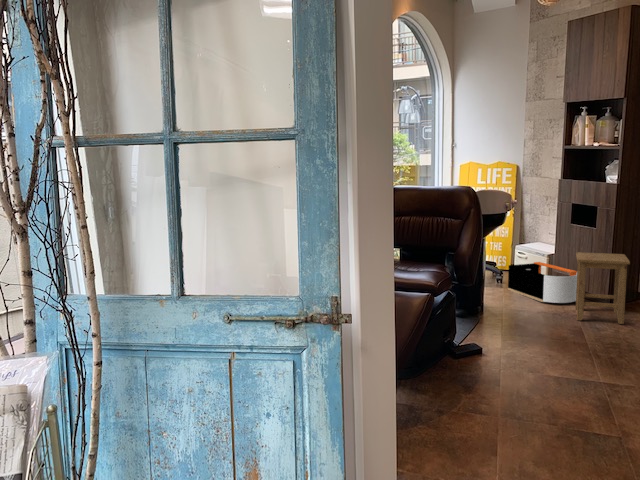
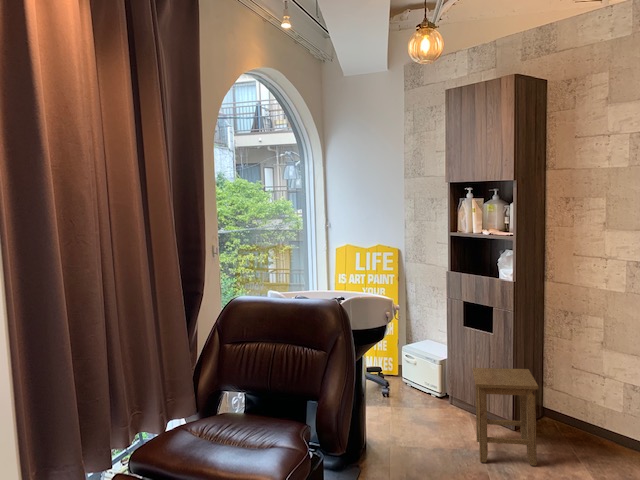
storage bin: present [508,262,577,303] -> none [395,370,477,431]

